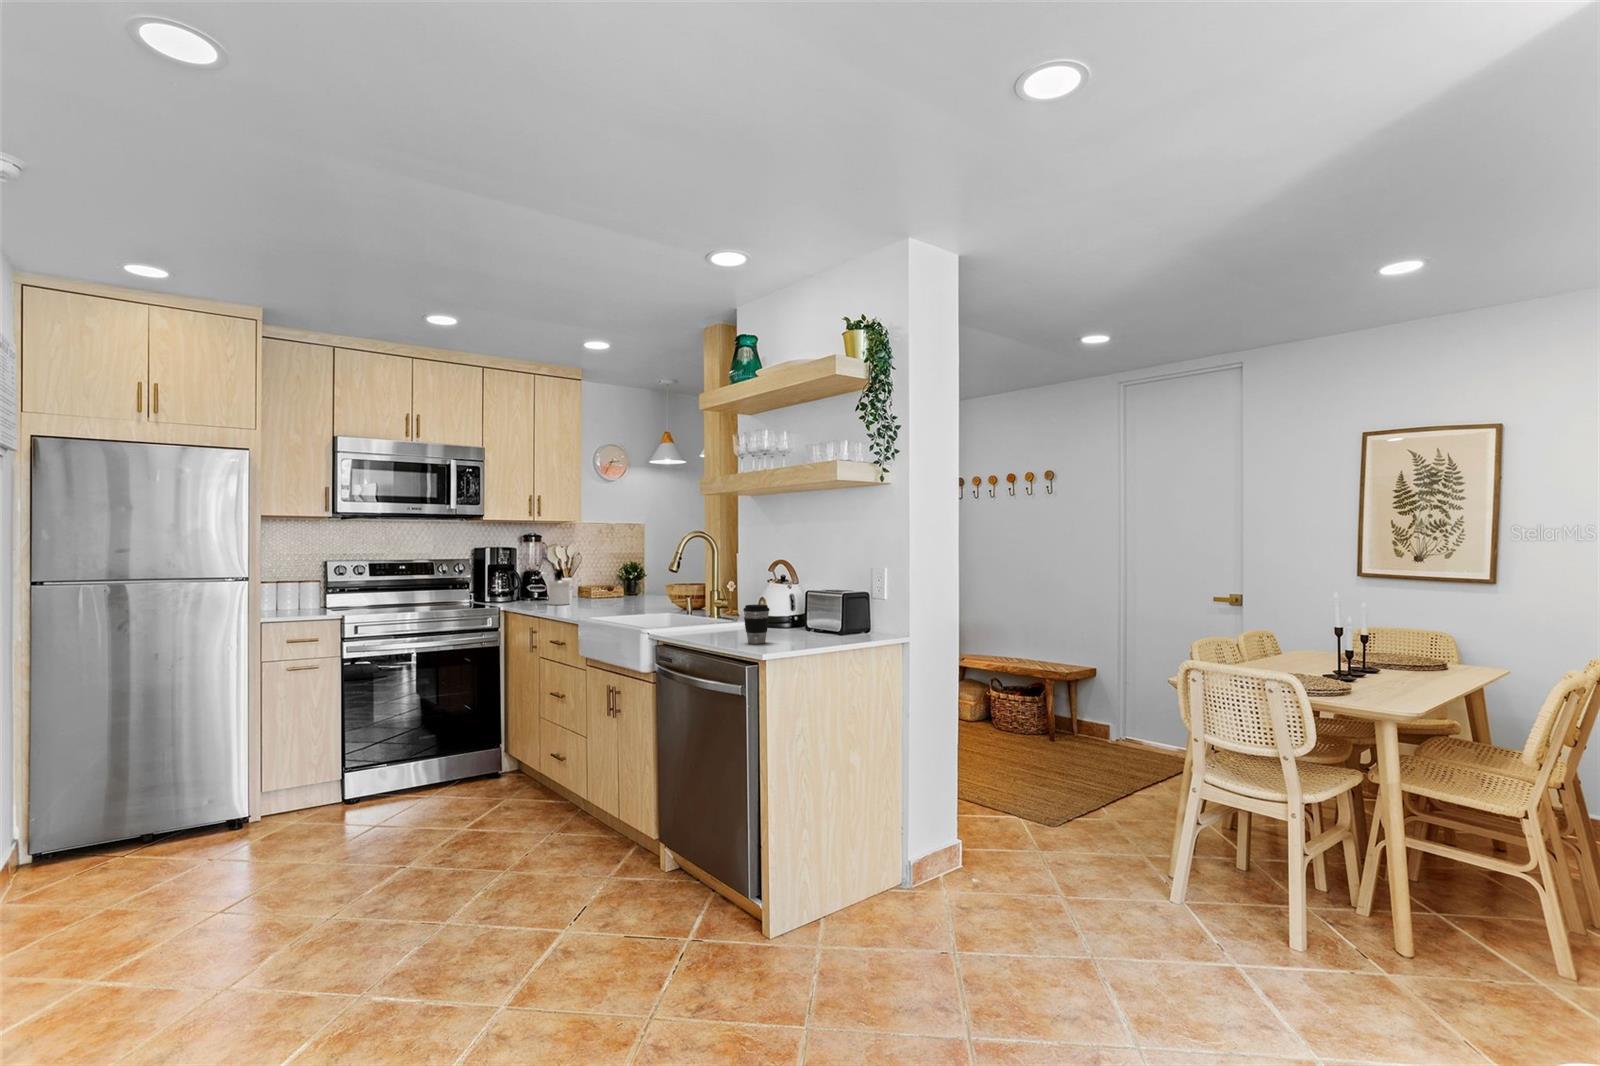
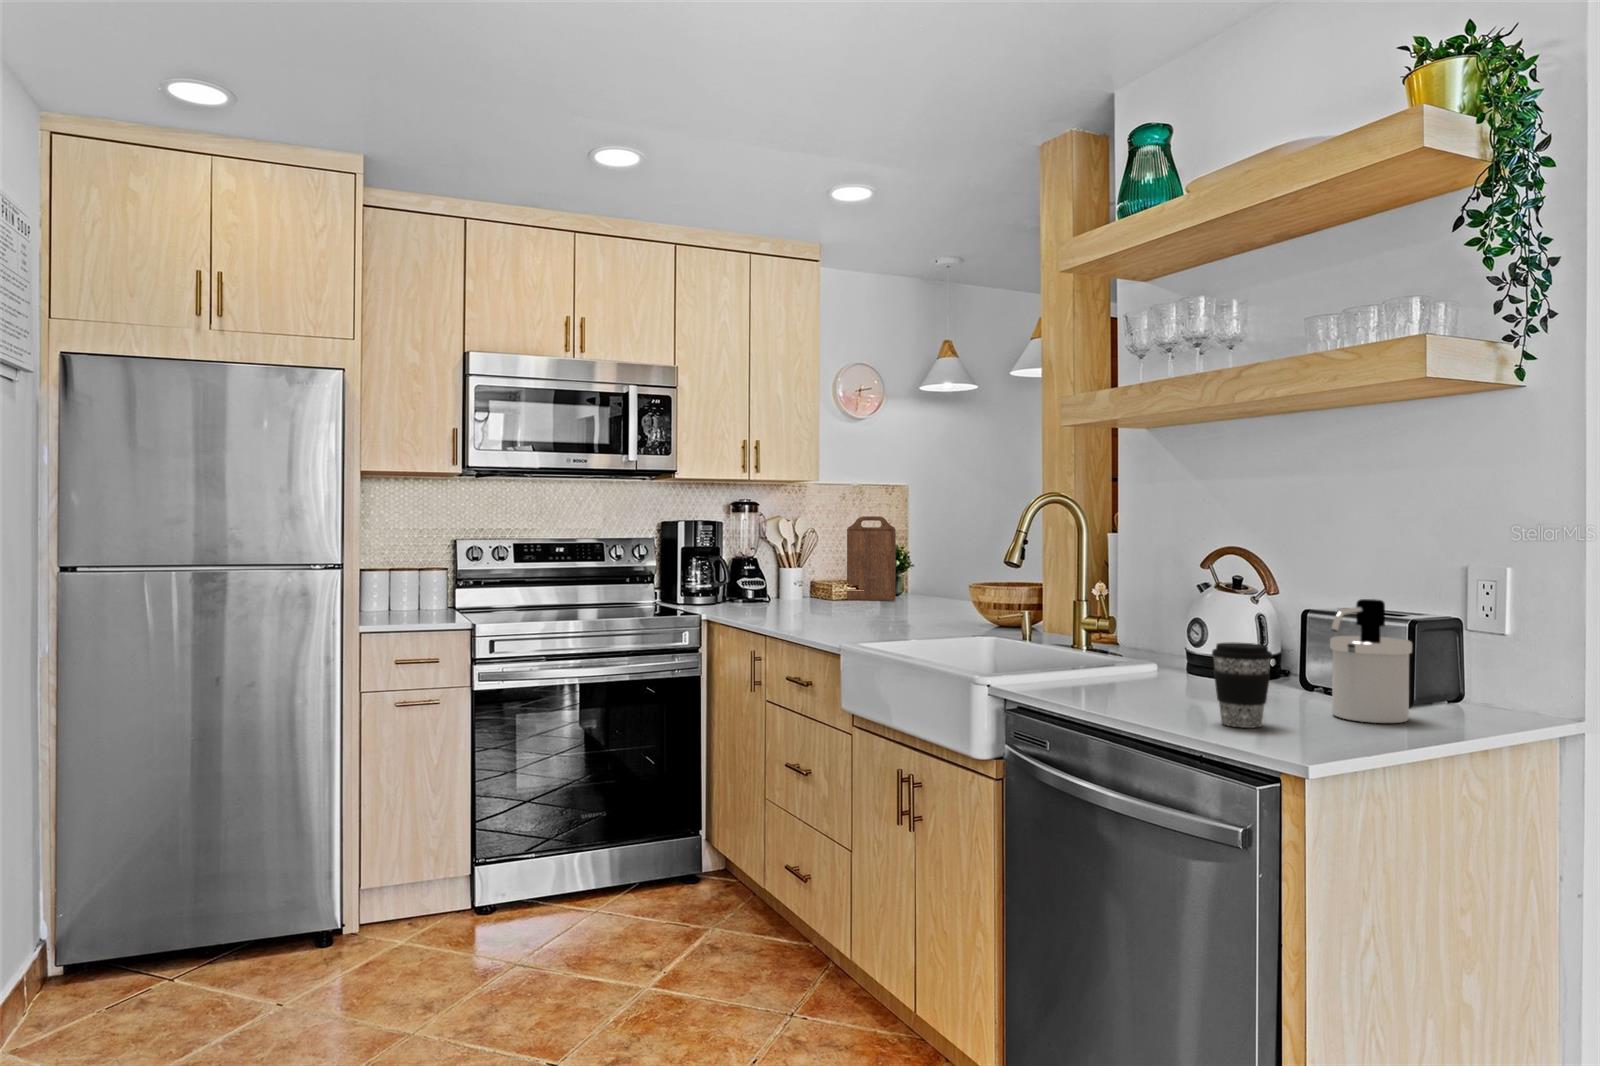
cutting board: none [601,544,632,596] -> present [847,516,896,600]
soap dispenser: present [539,569,570,605] -> present [1330,599,1412,723]

